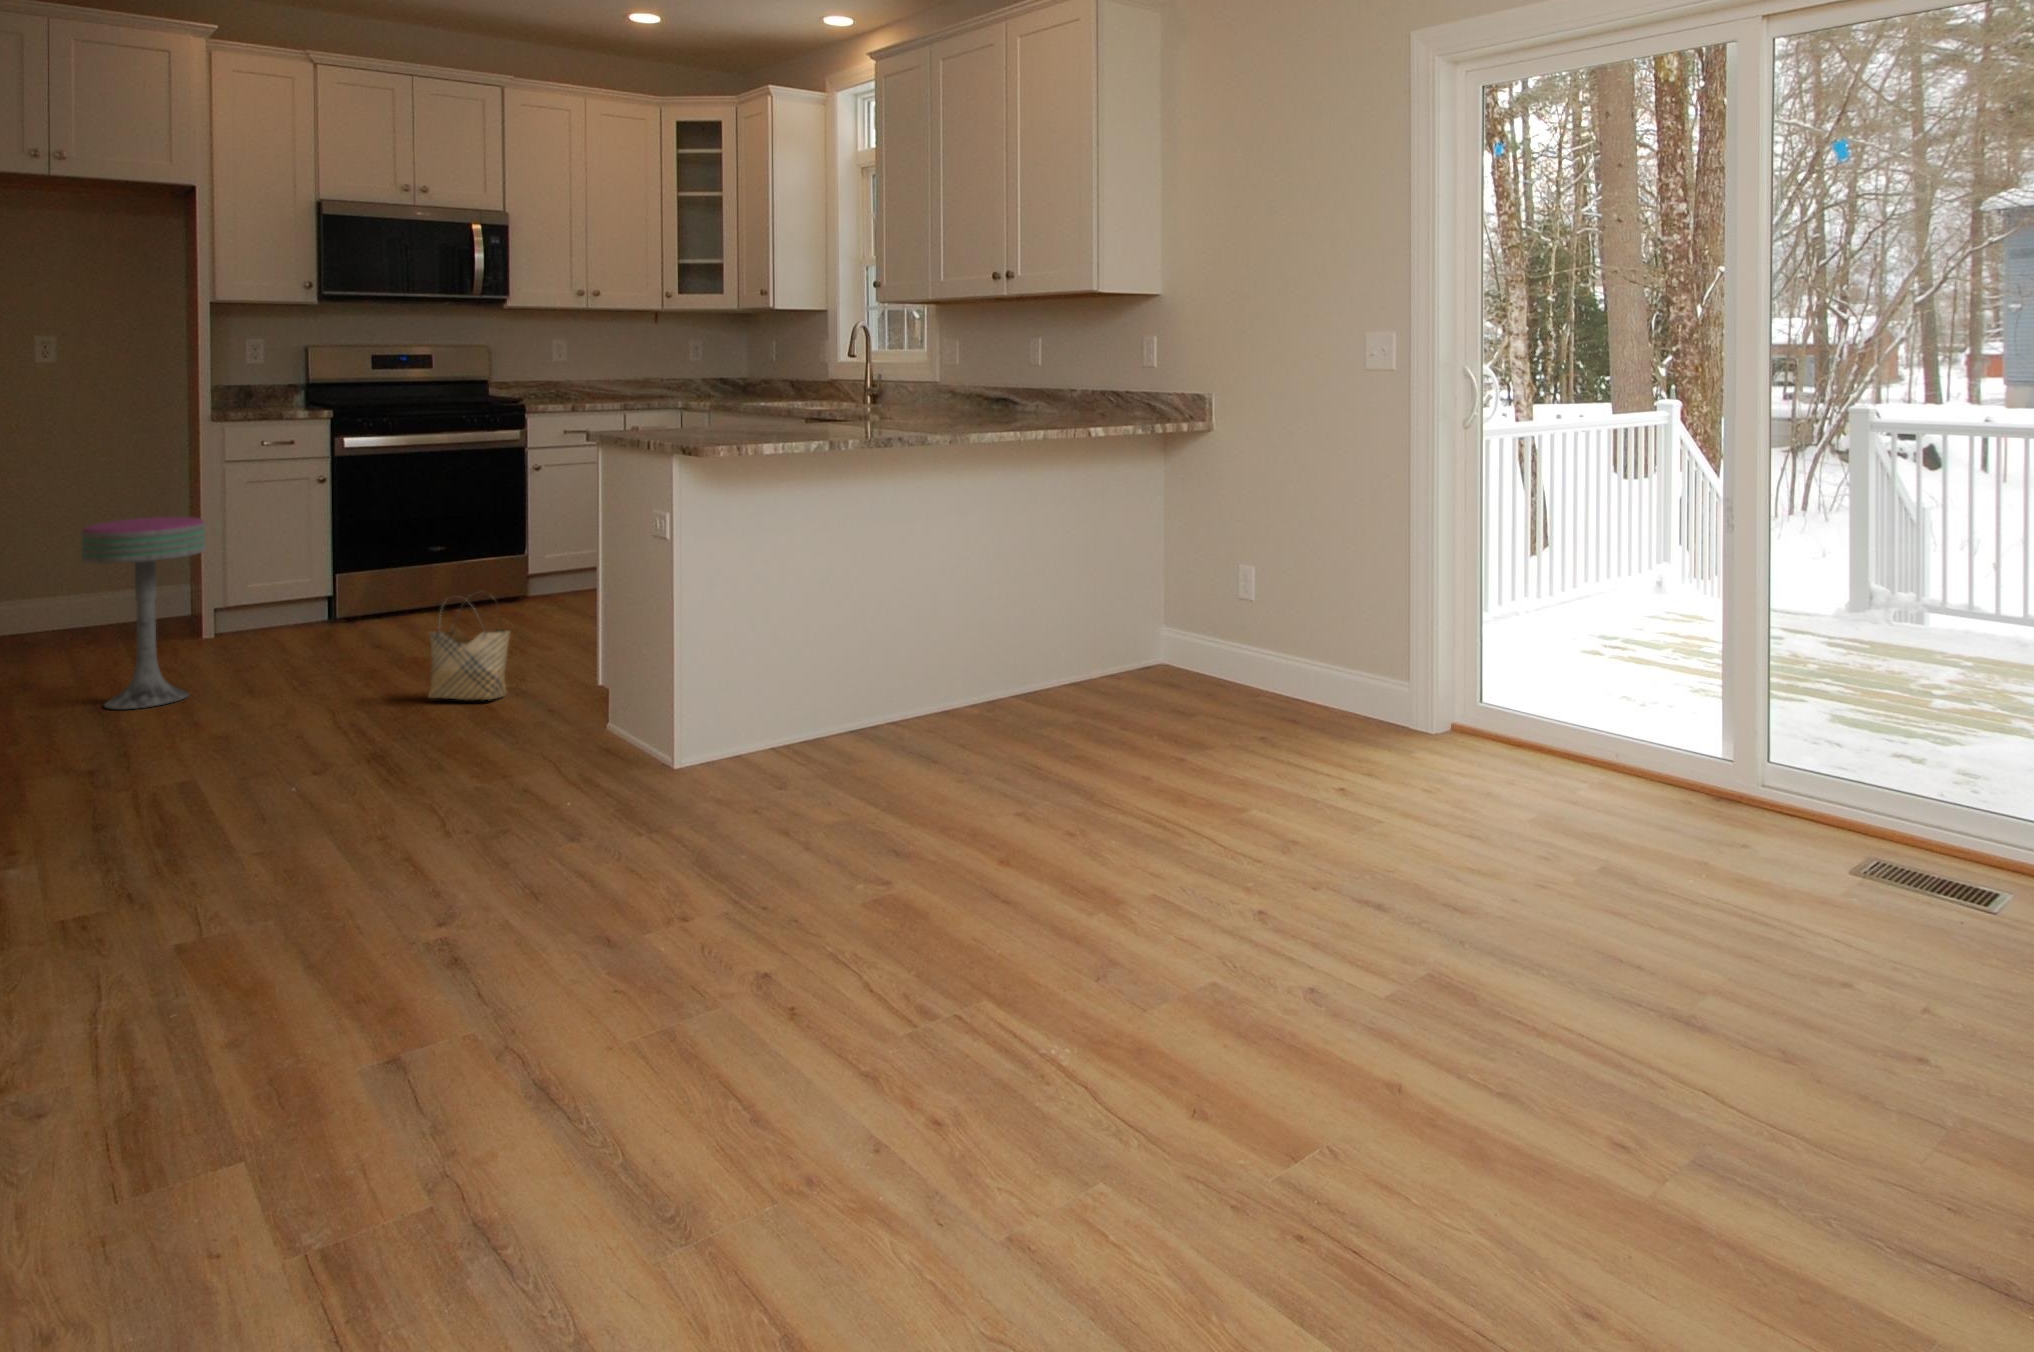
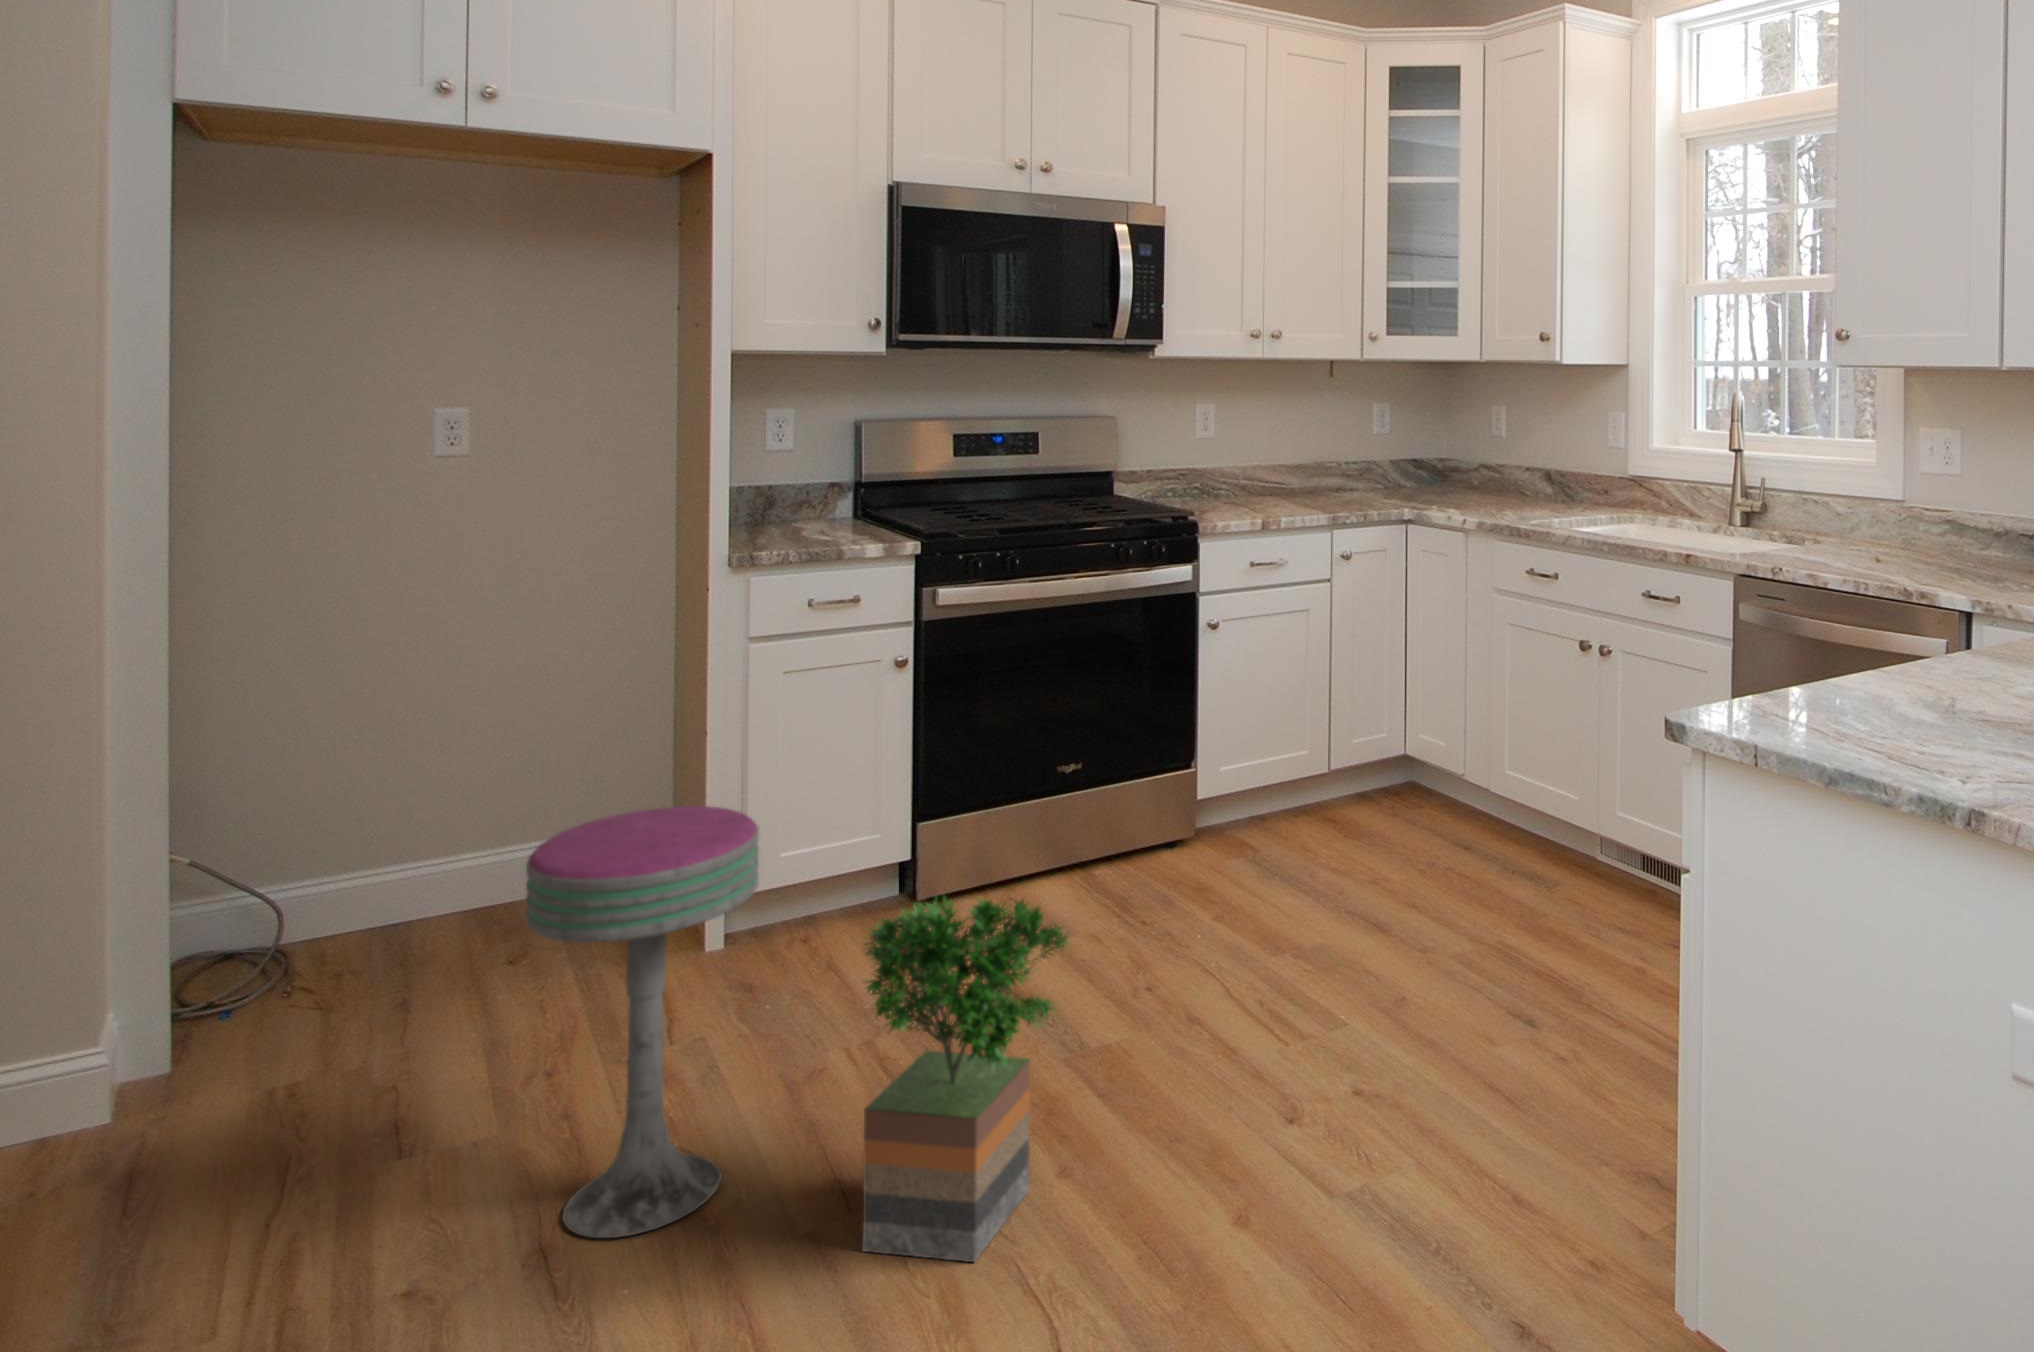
potted tree: none [248,549,368,708] -> present [863,896,1070,1262]
woven basket: present [428,590,511,700] -> none [1208,995,1372,1254]

